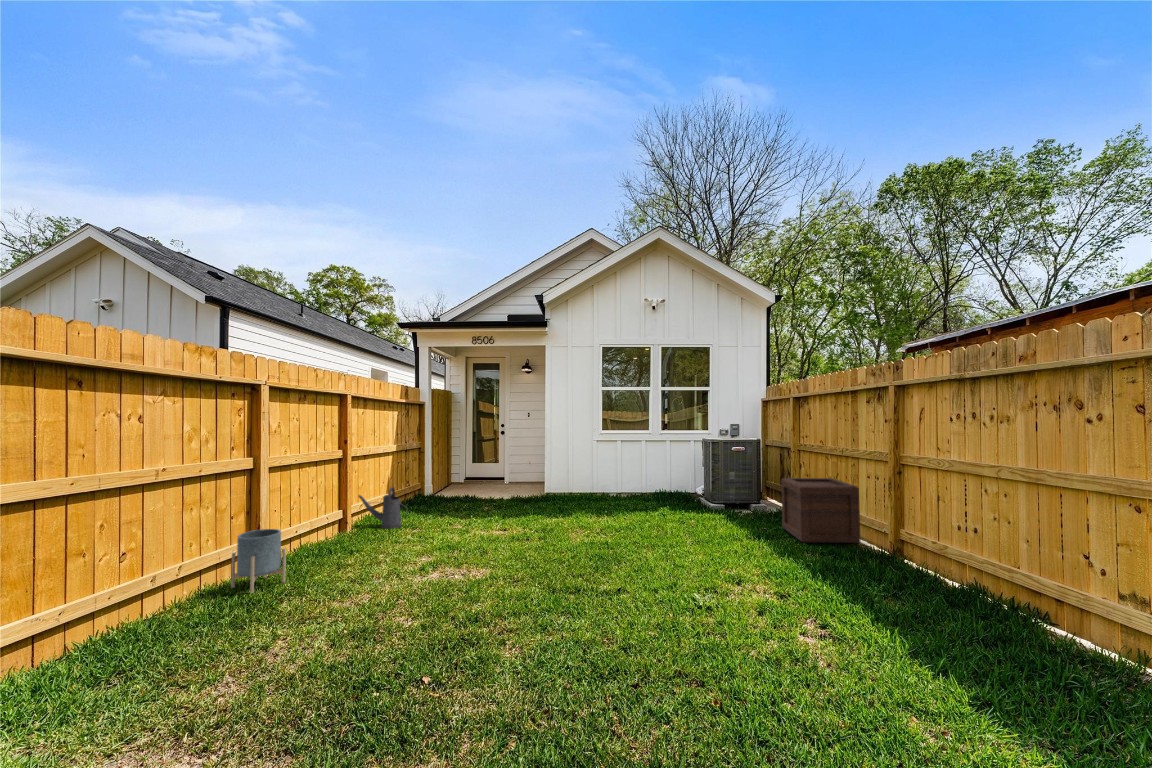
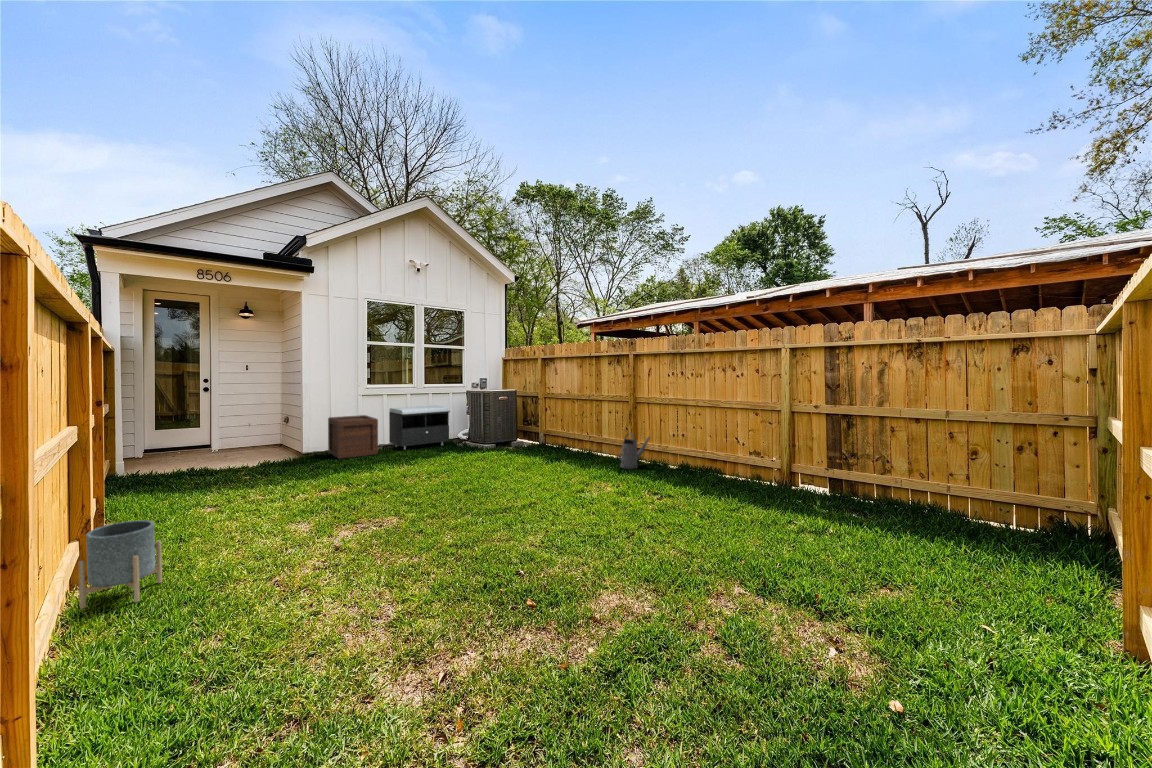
storage bench: none [623,454,682,500] -> present [389,405,450,450]
wooden crate: present [781,478,861,543] -> present [328,415,378,459]
watering can: present [359,487,408,529] -> present [619,433,650,469]

